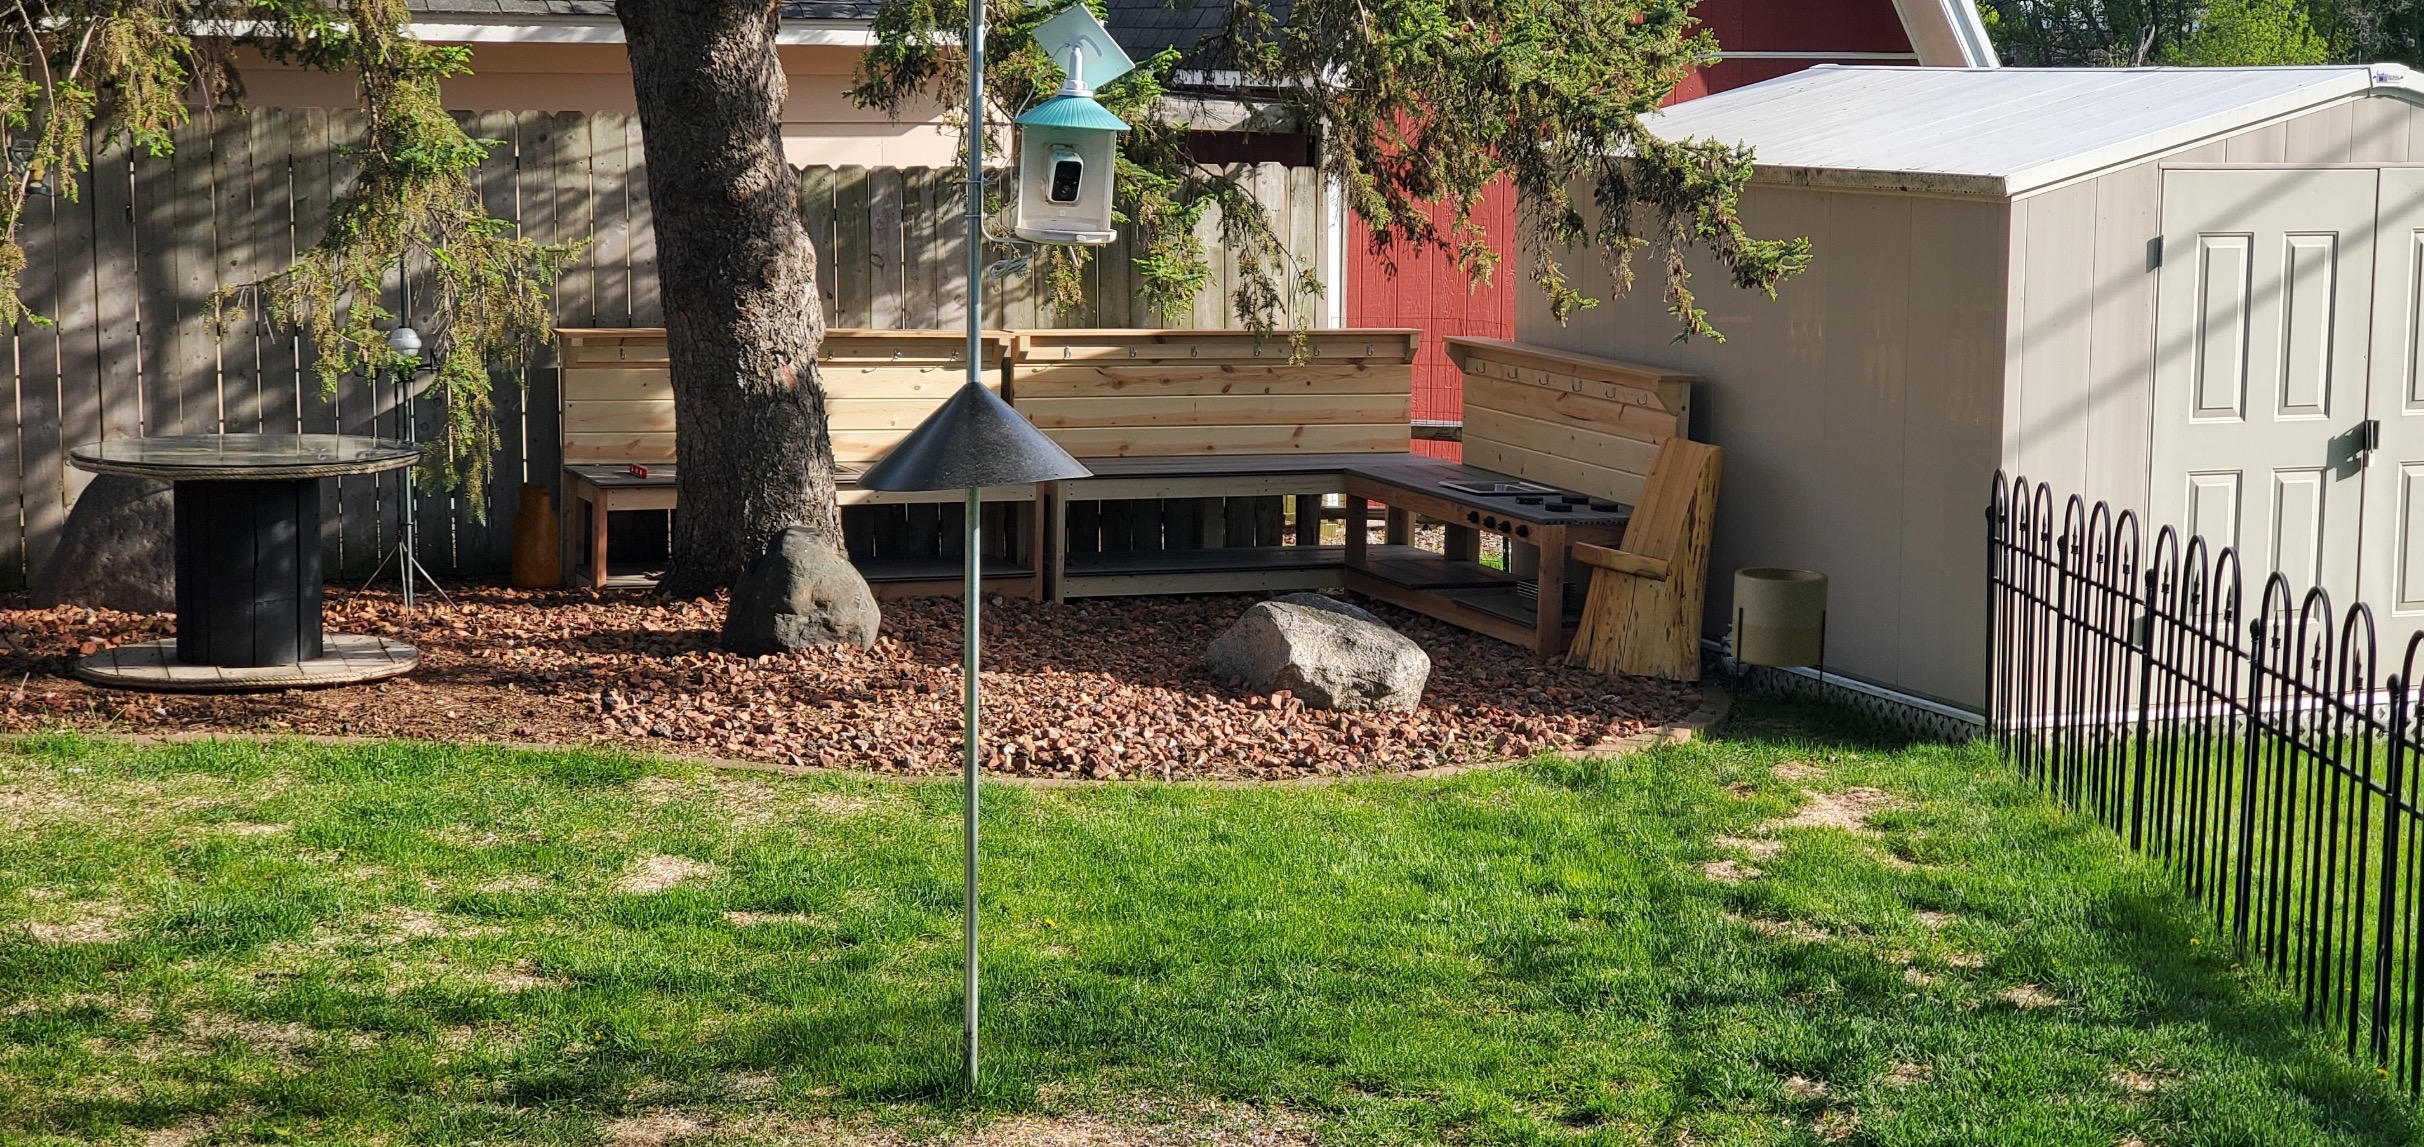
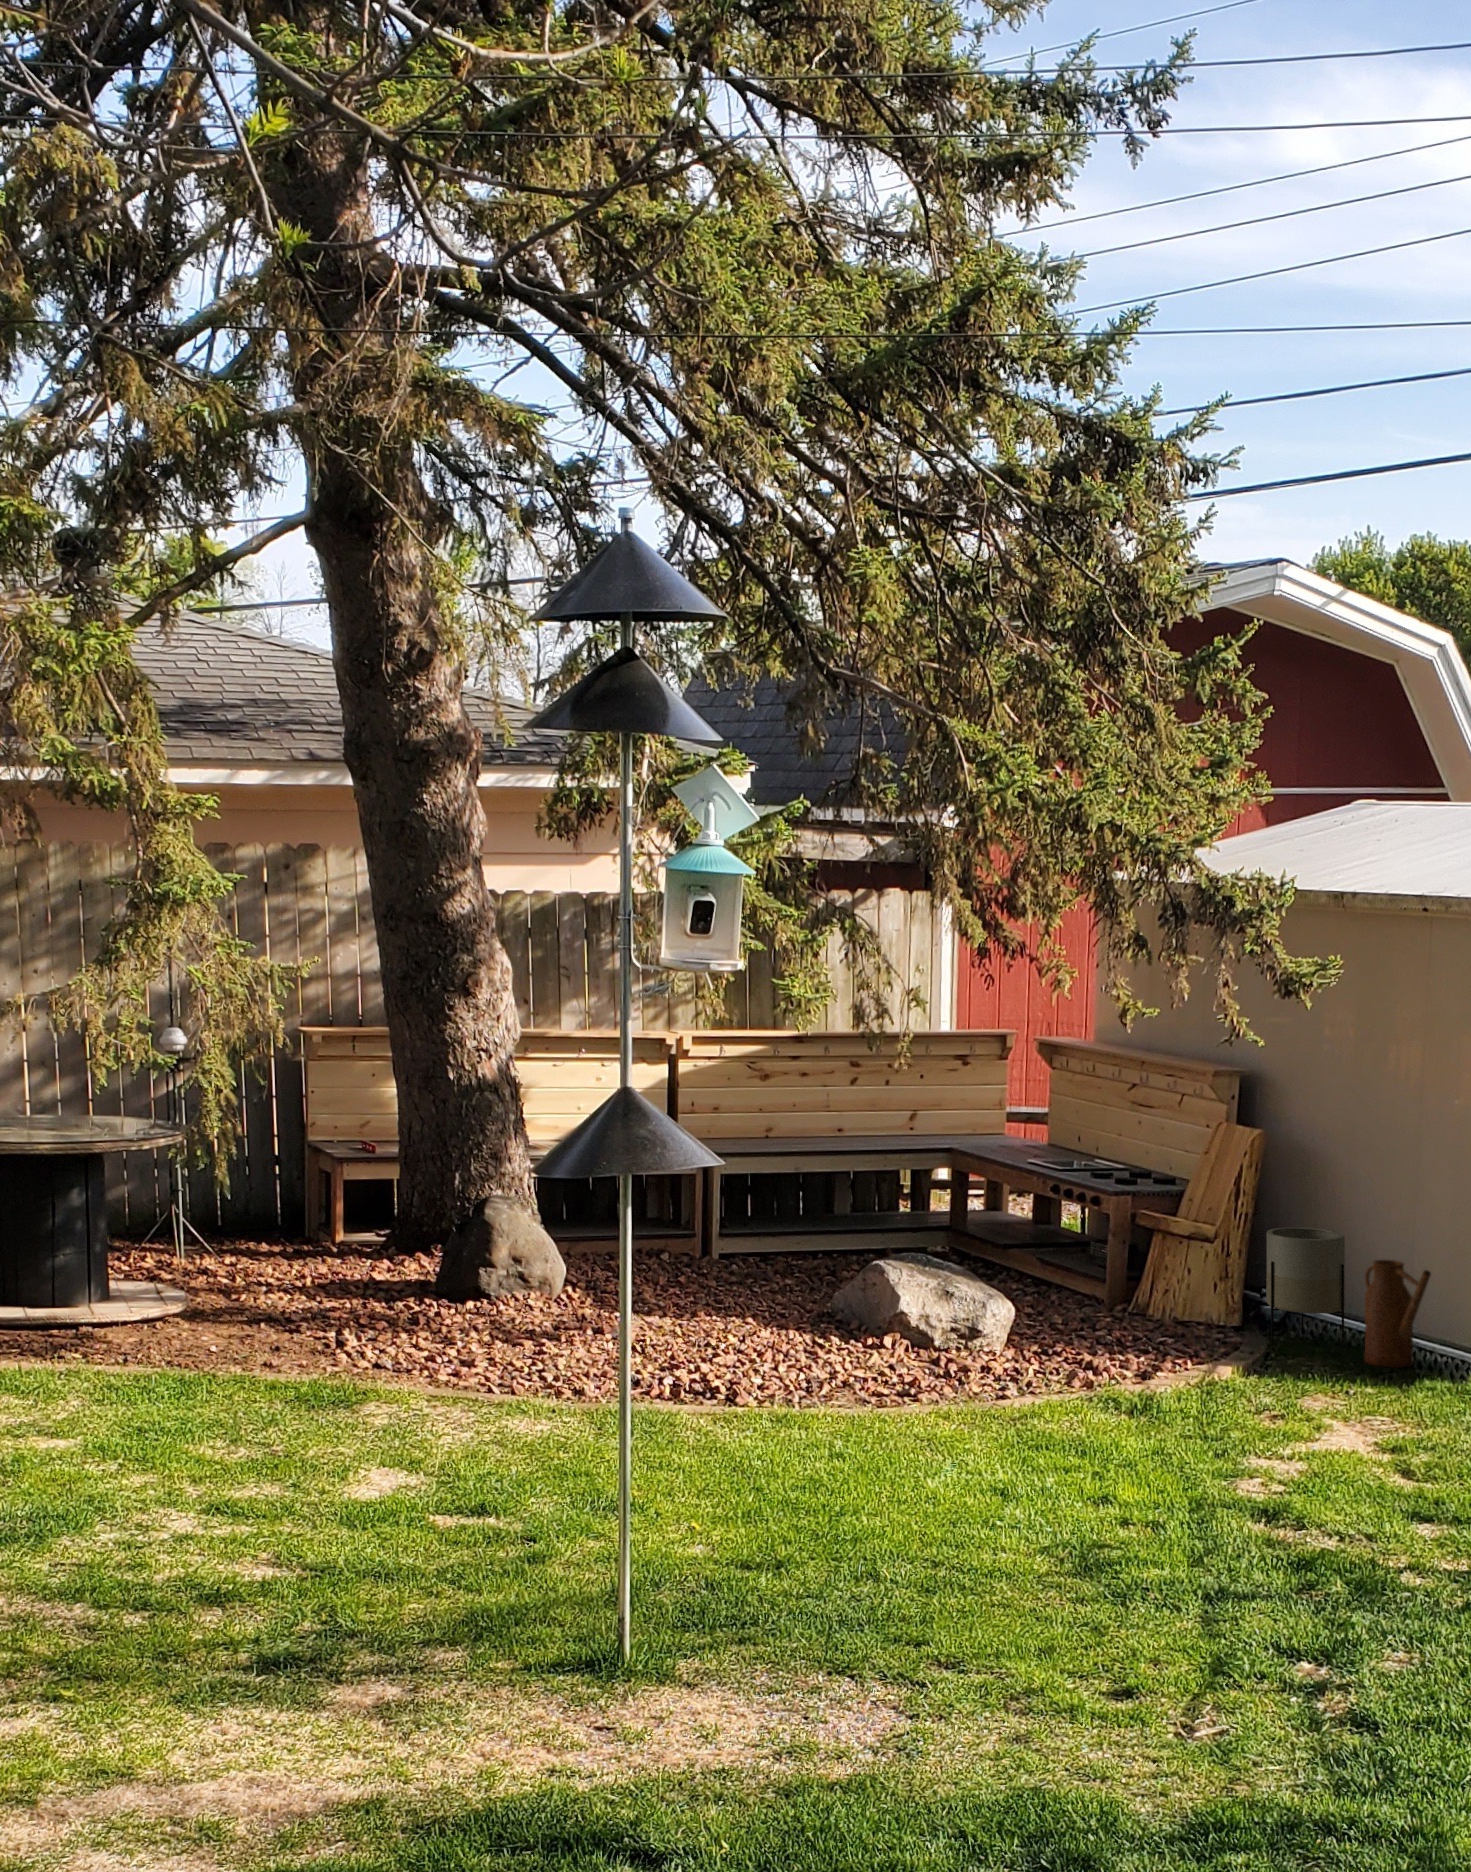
watering can: present [511,485,560,588] -> present [1365,1260,1431,1368]

